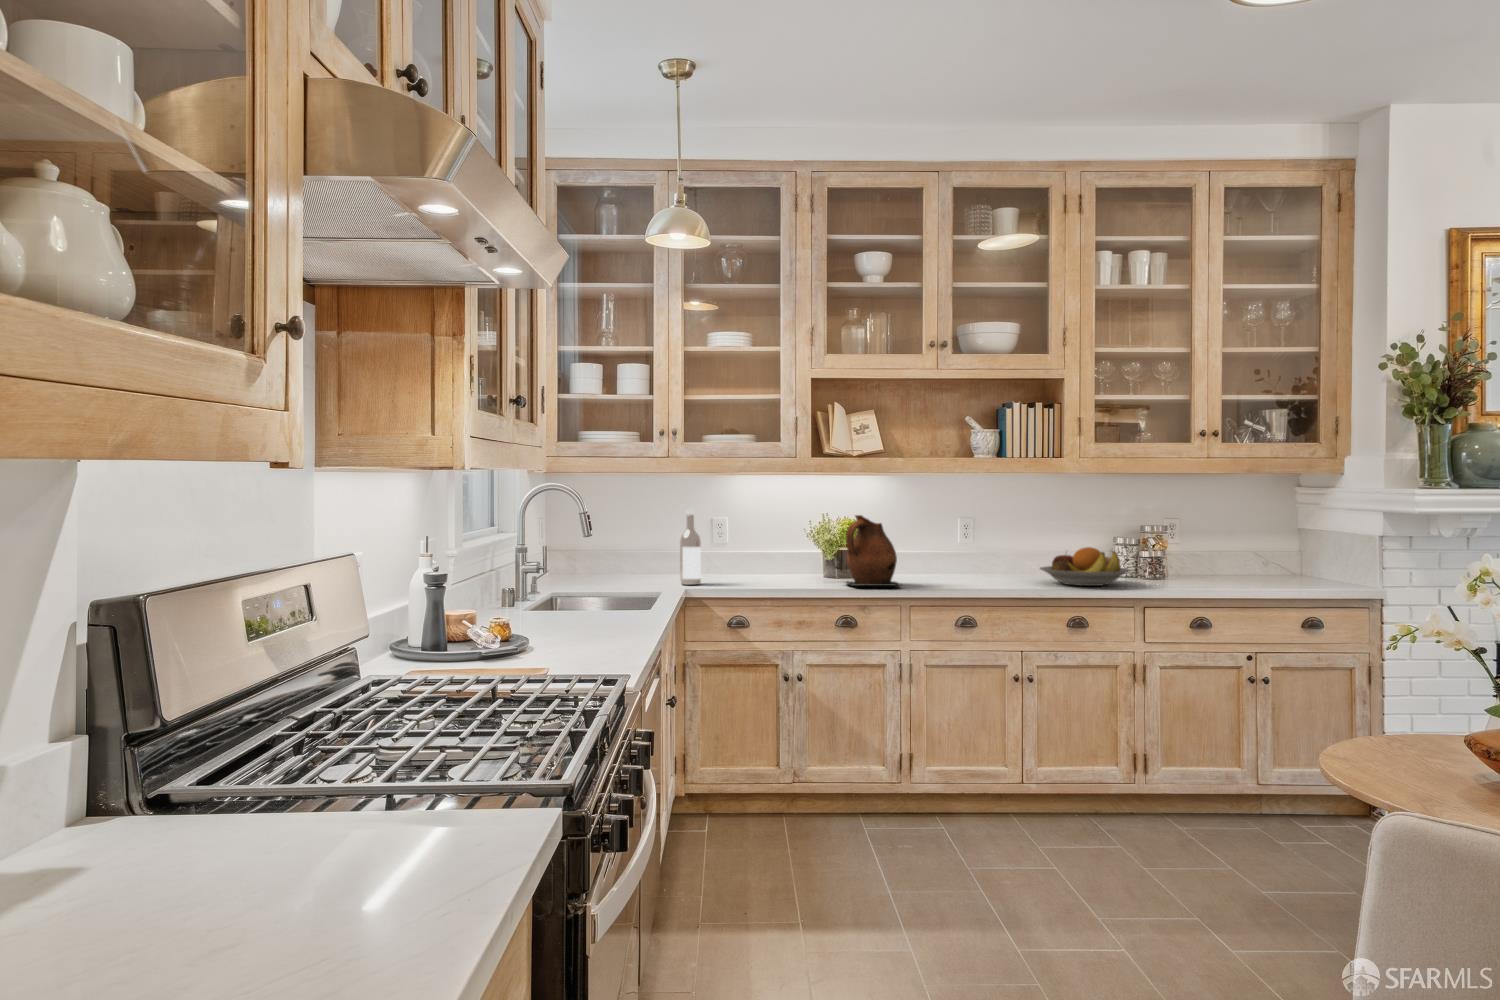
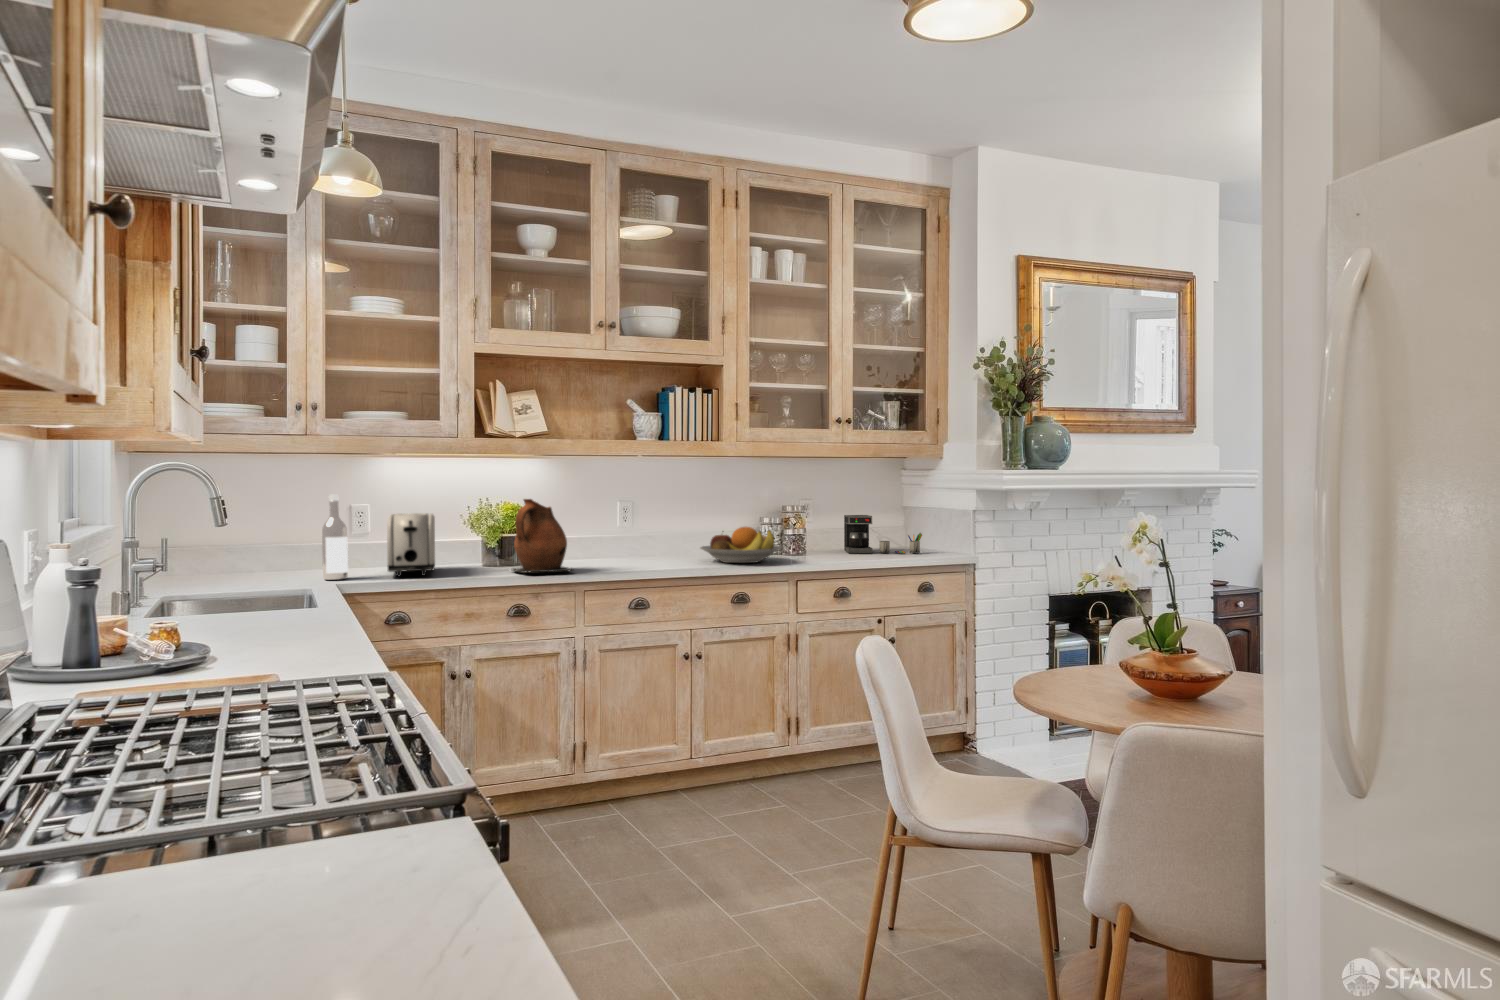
toaster: none [733,527,779,585] -> present [387,513,435,577]
coffee maker: none [1219,537,1316,583] -> present [844,515,922,553]

